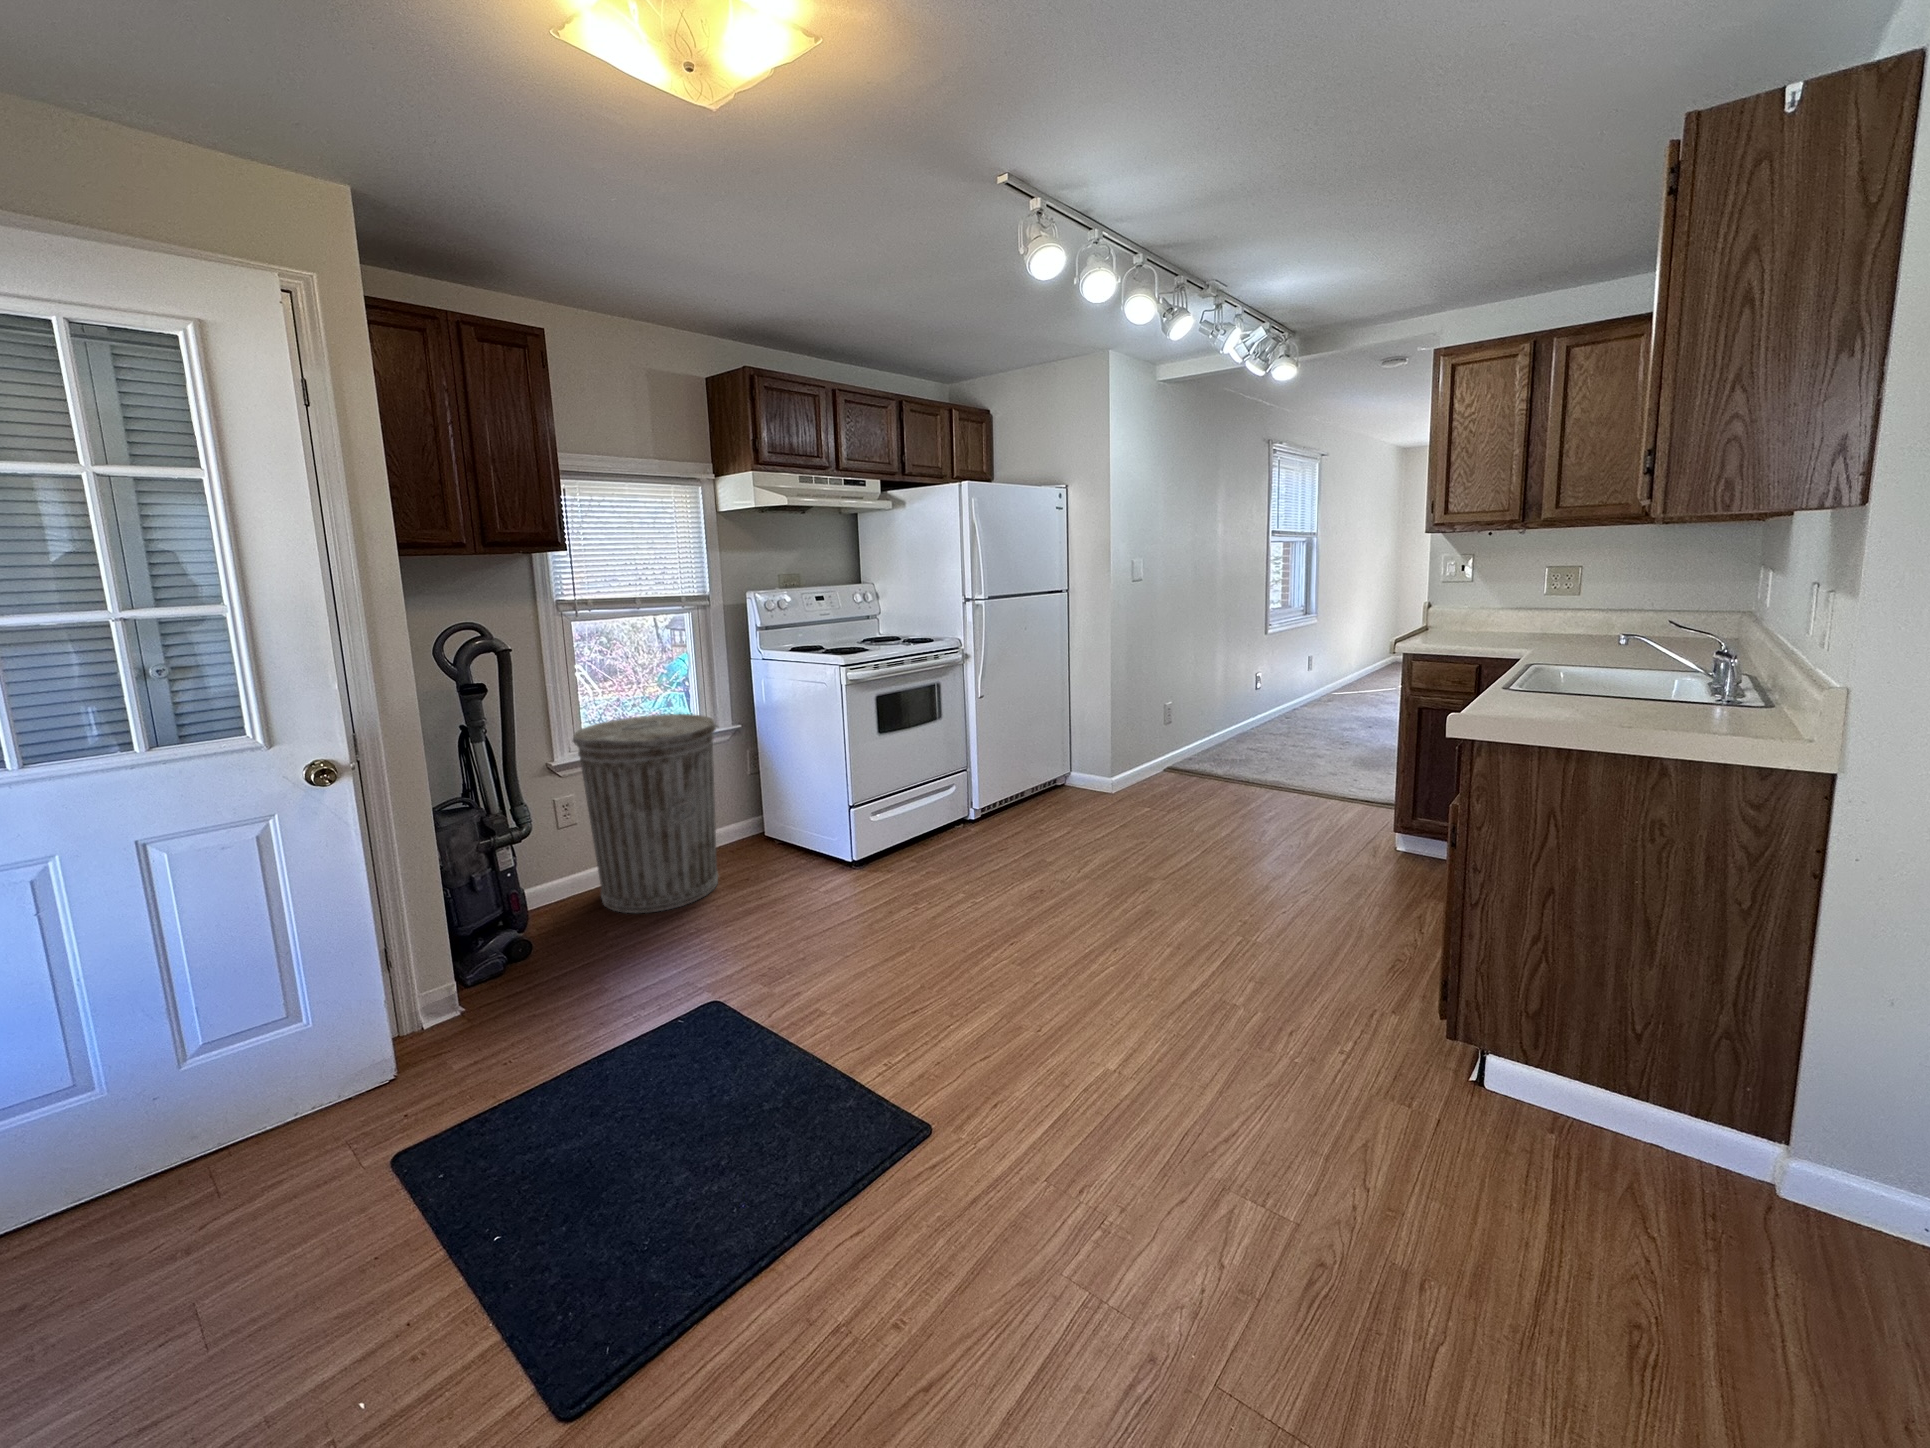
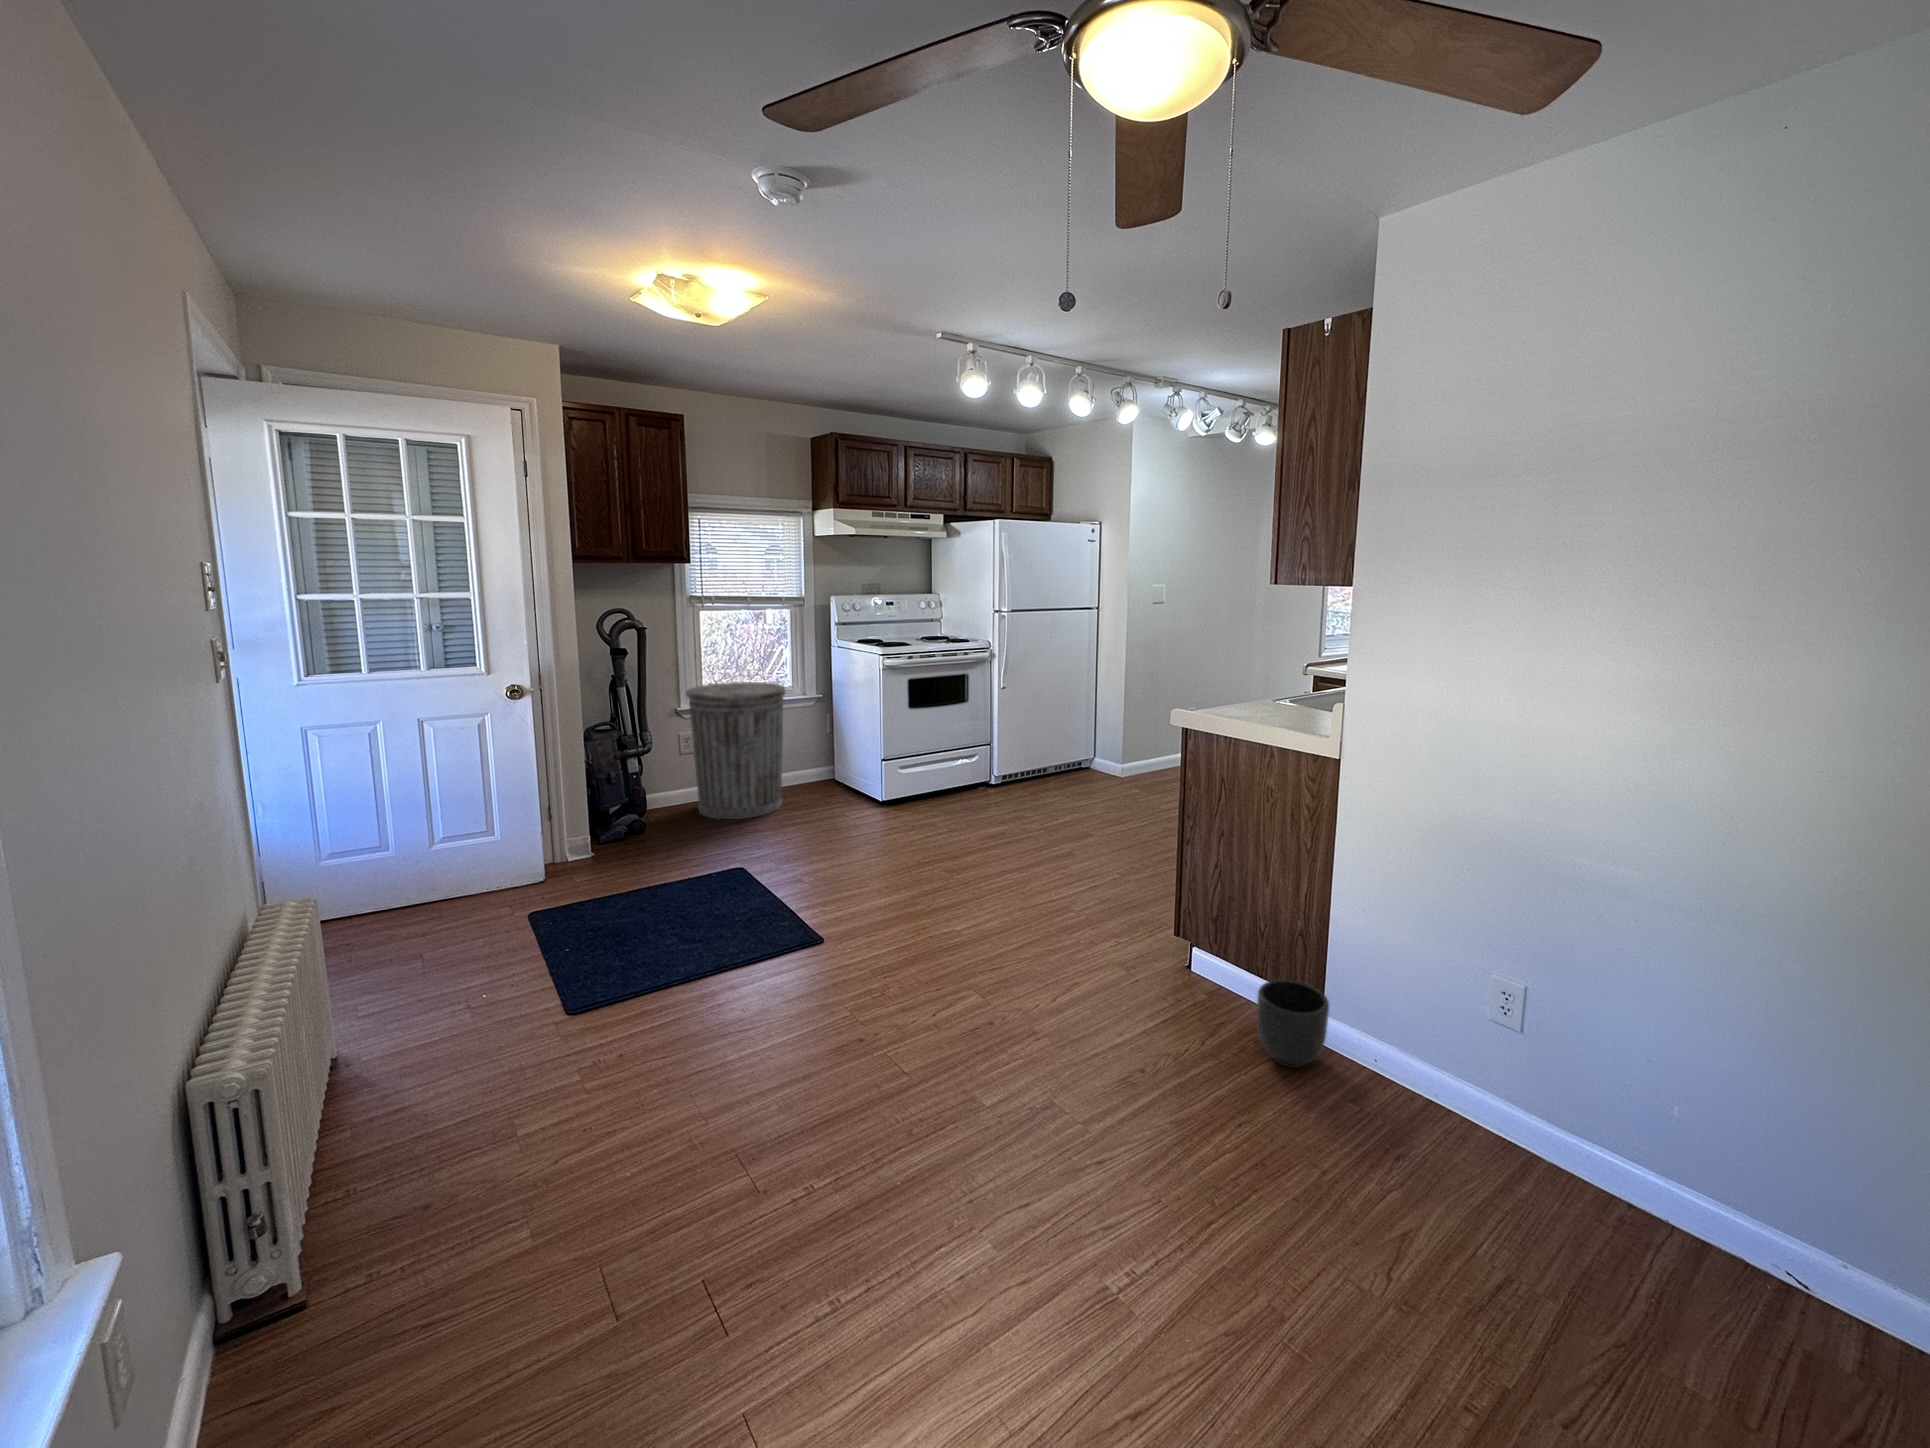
planter: none [1752,1115,1916,1268] -> present [1257,980,1329,1068]

